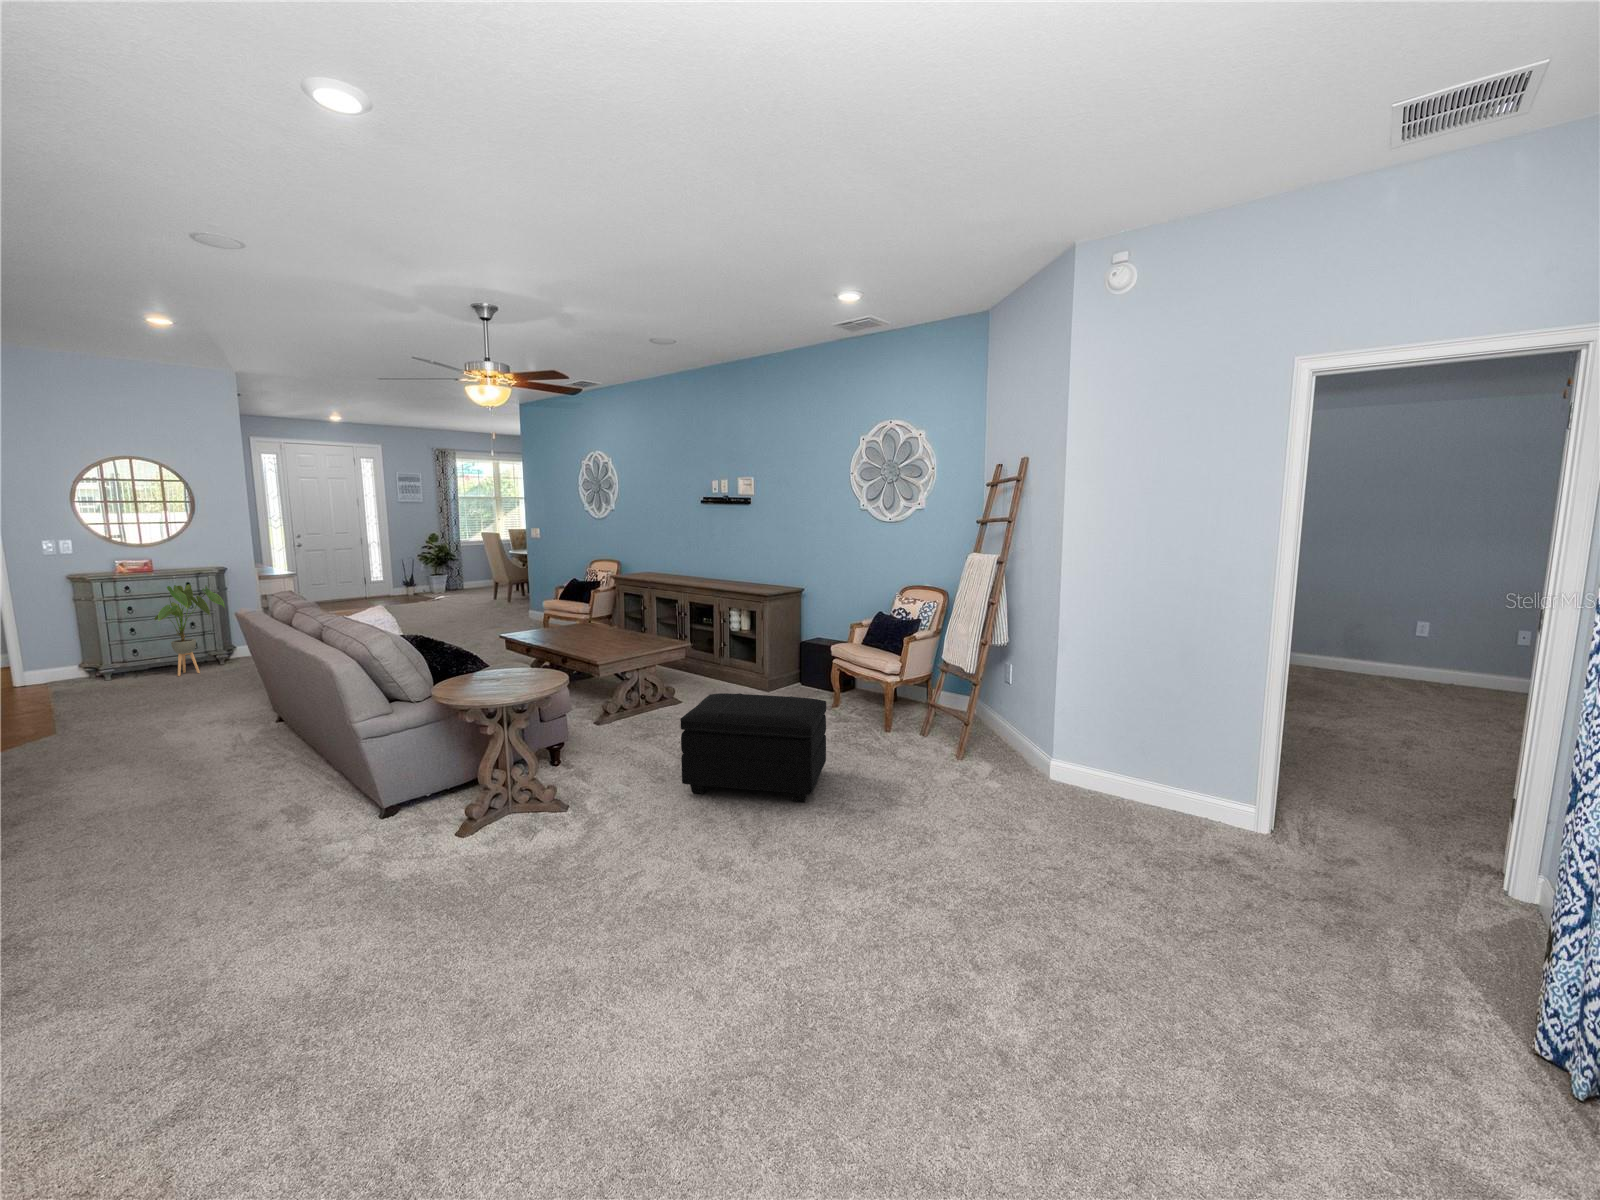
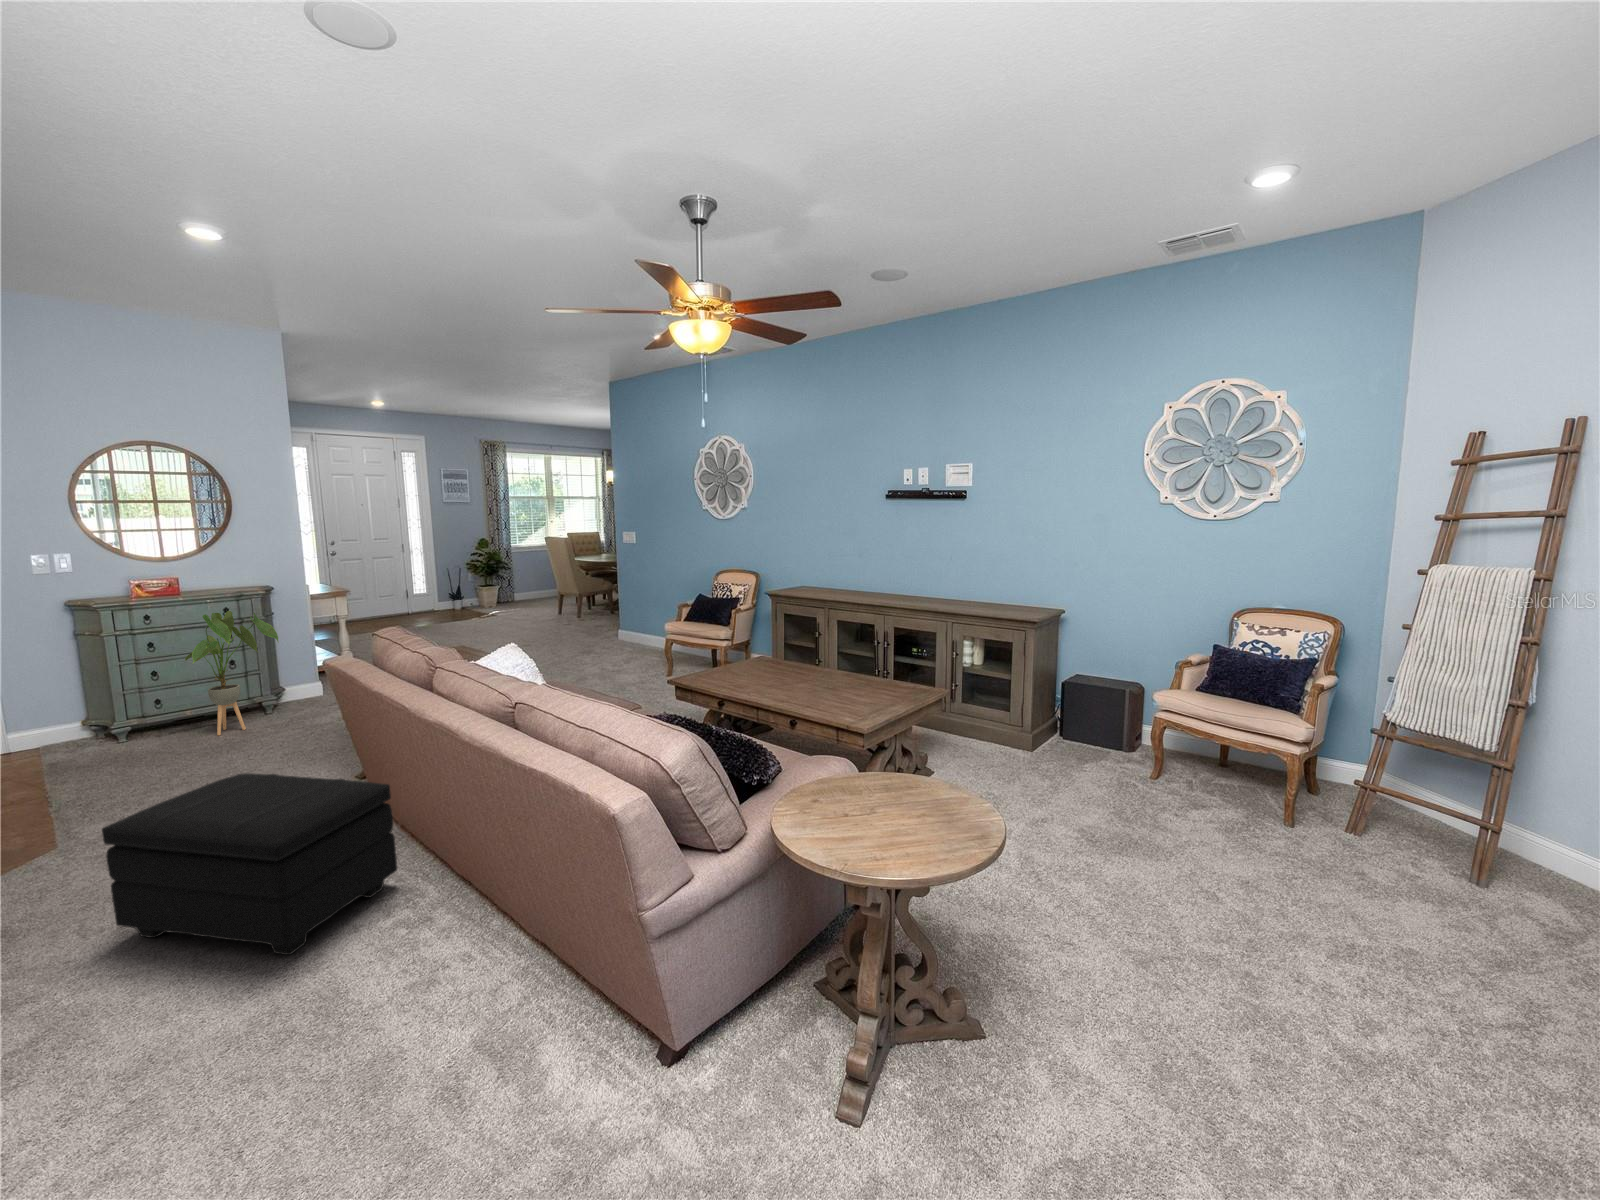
footstool: present [680,693,826,802] -> present [102,773,397,955]

